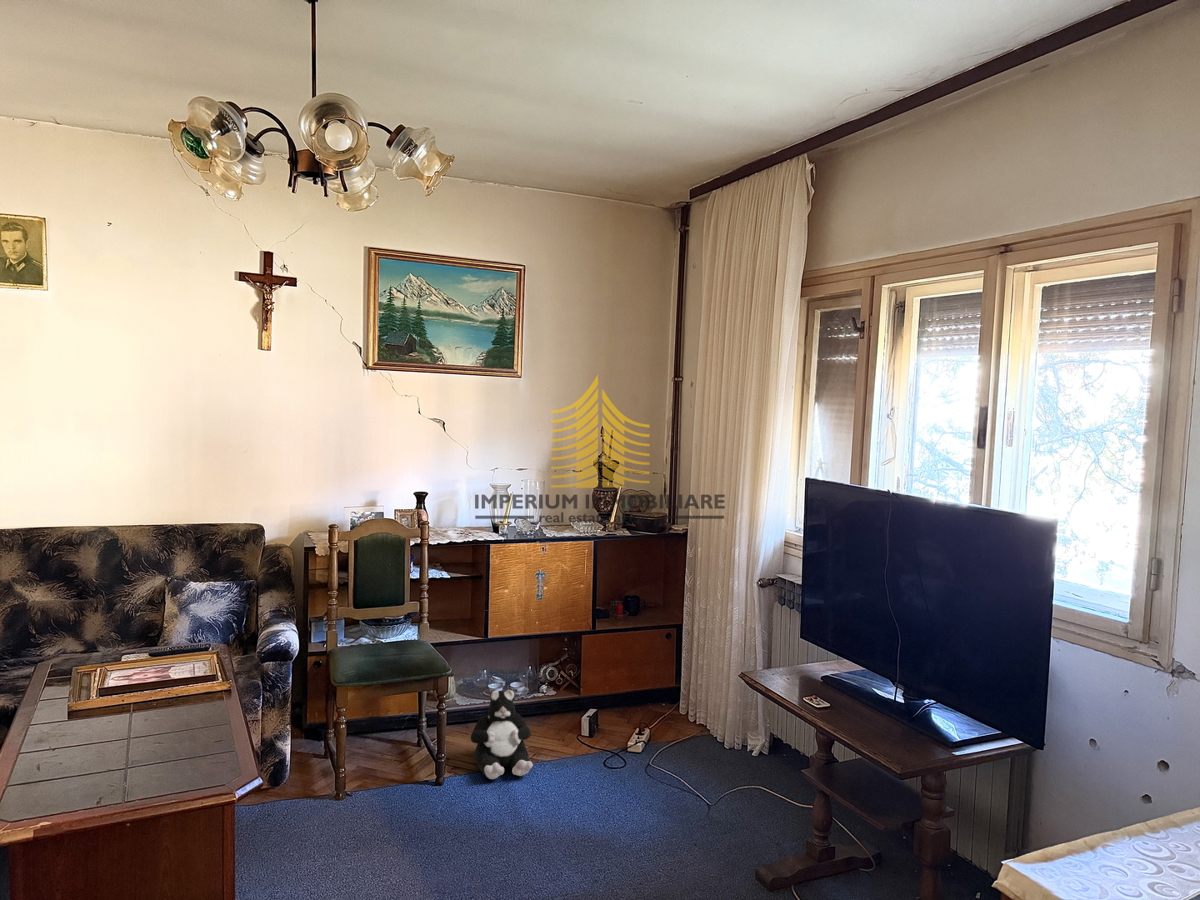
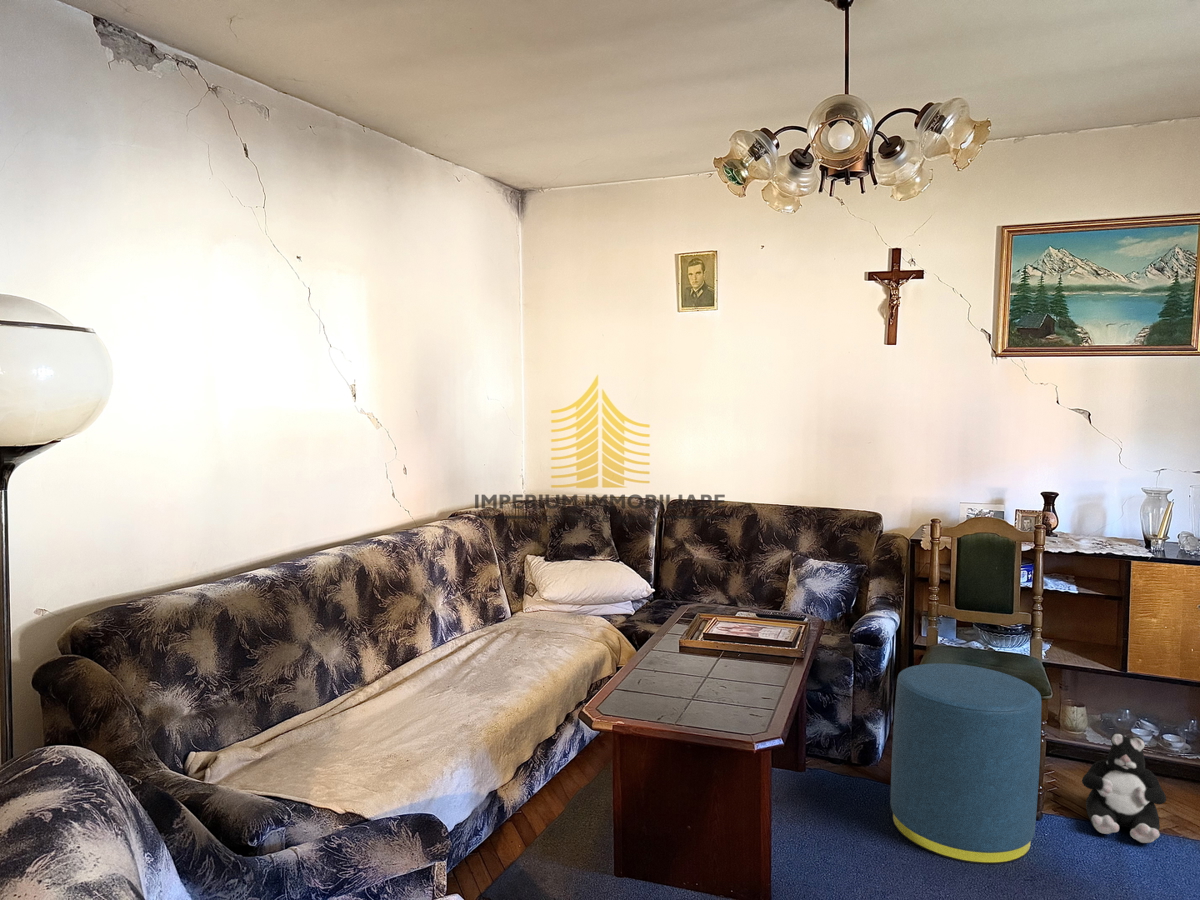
ottoman: none [315,662,450,860] -> present [890,663,1042,864]

